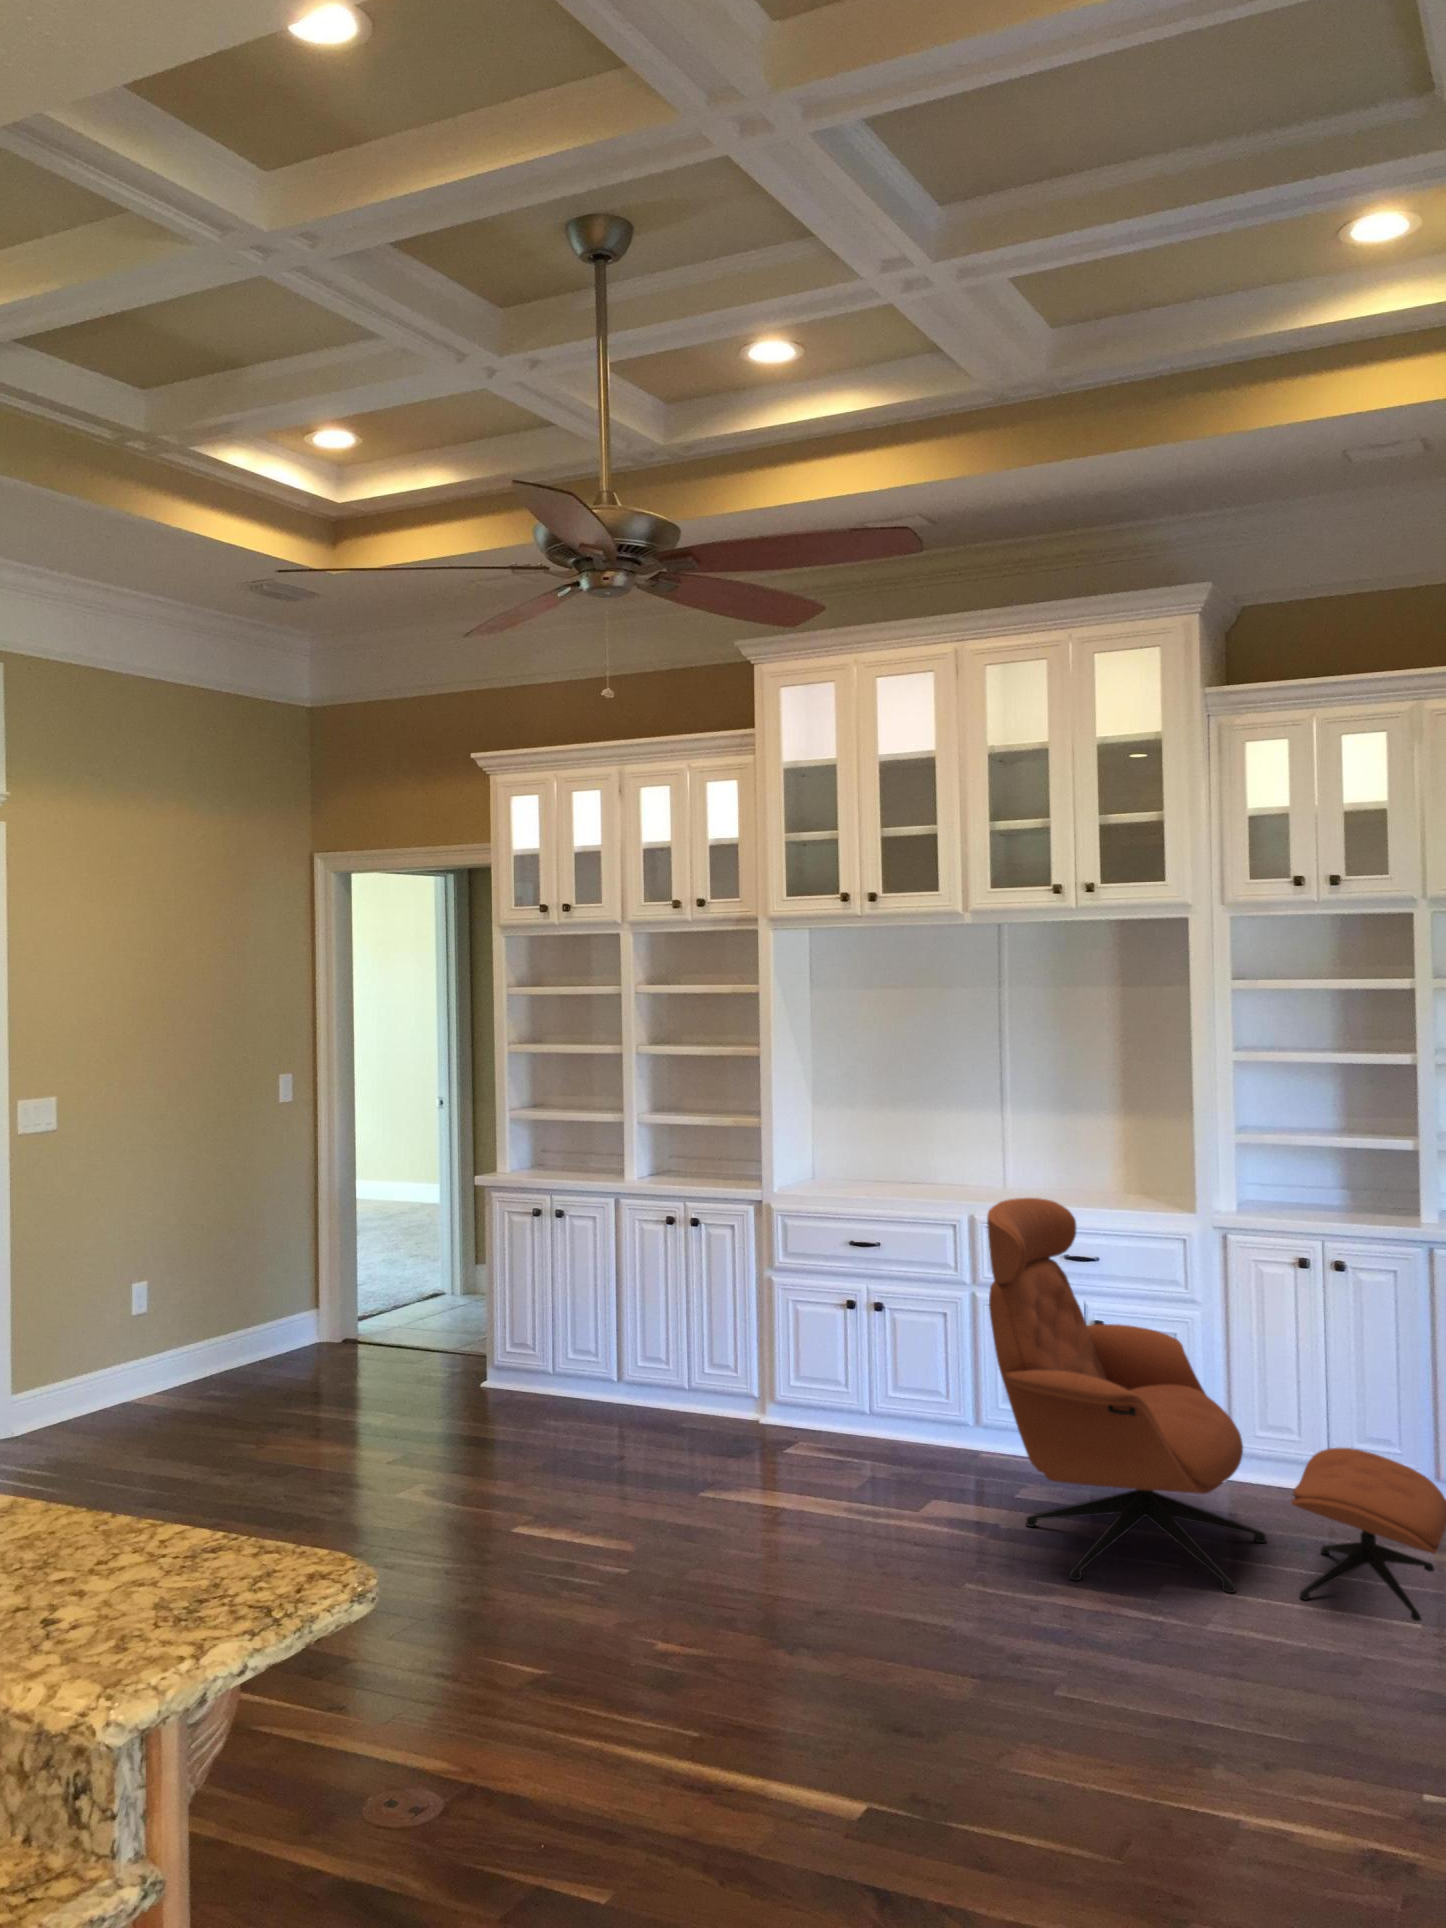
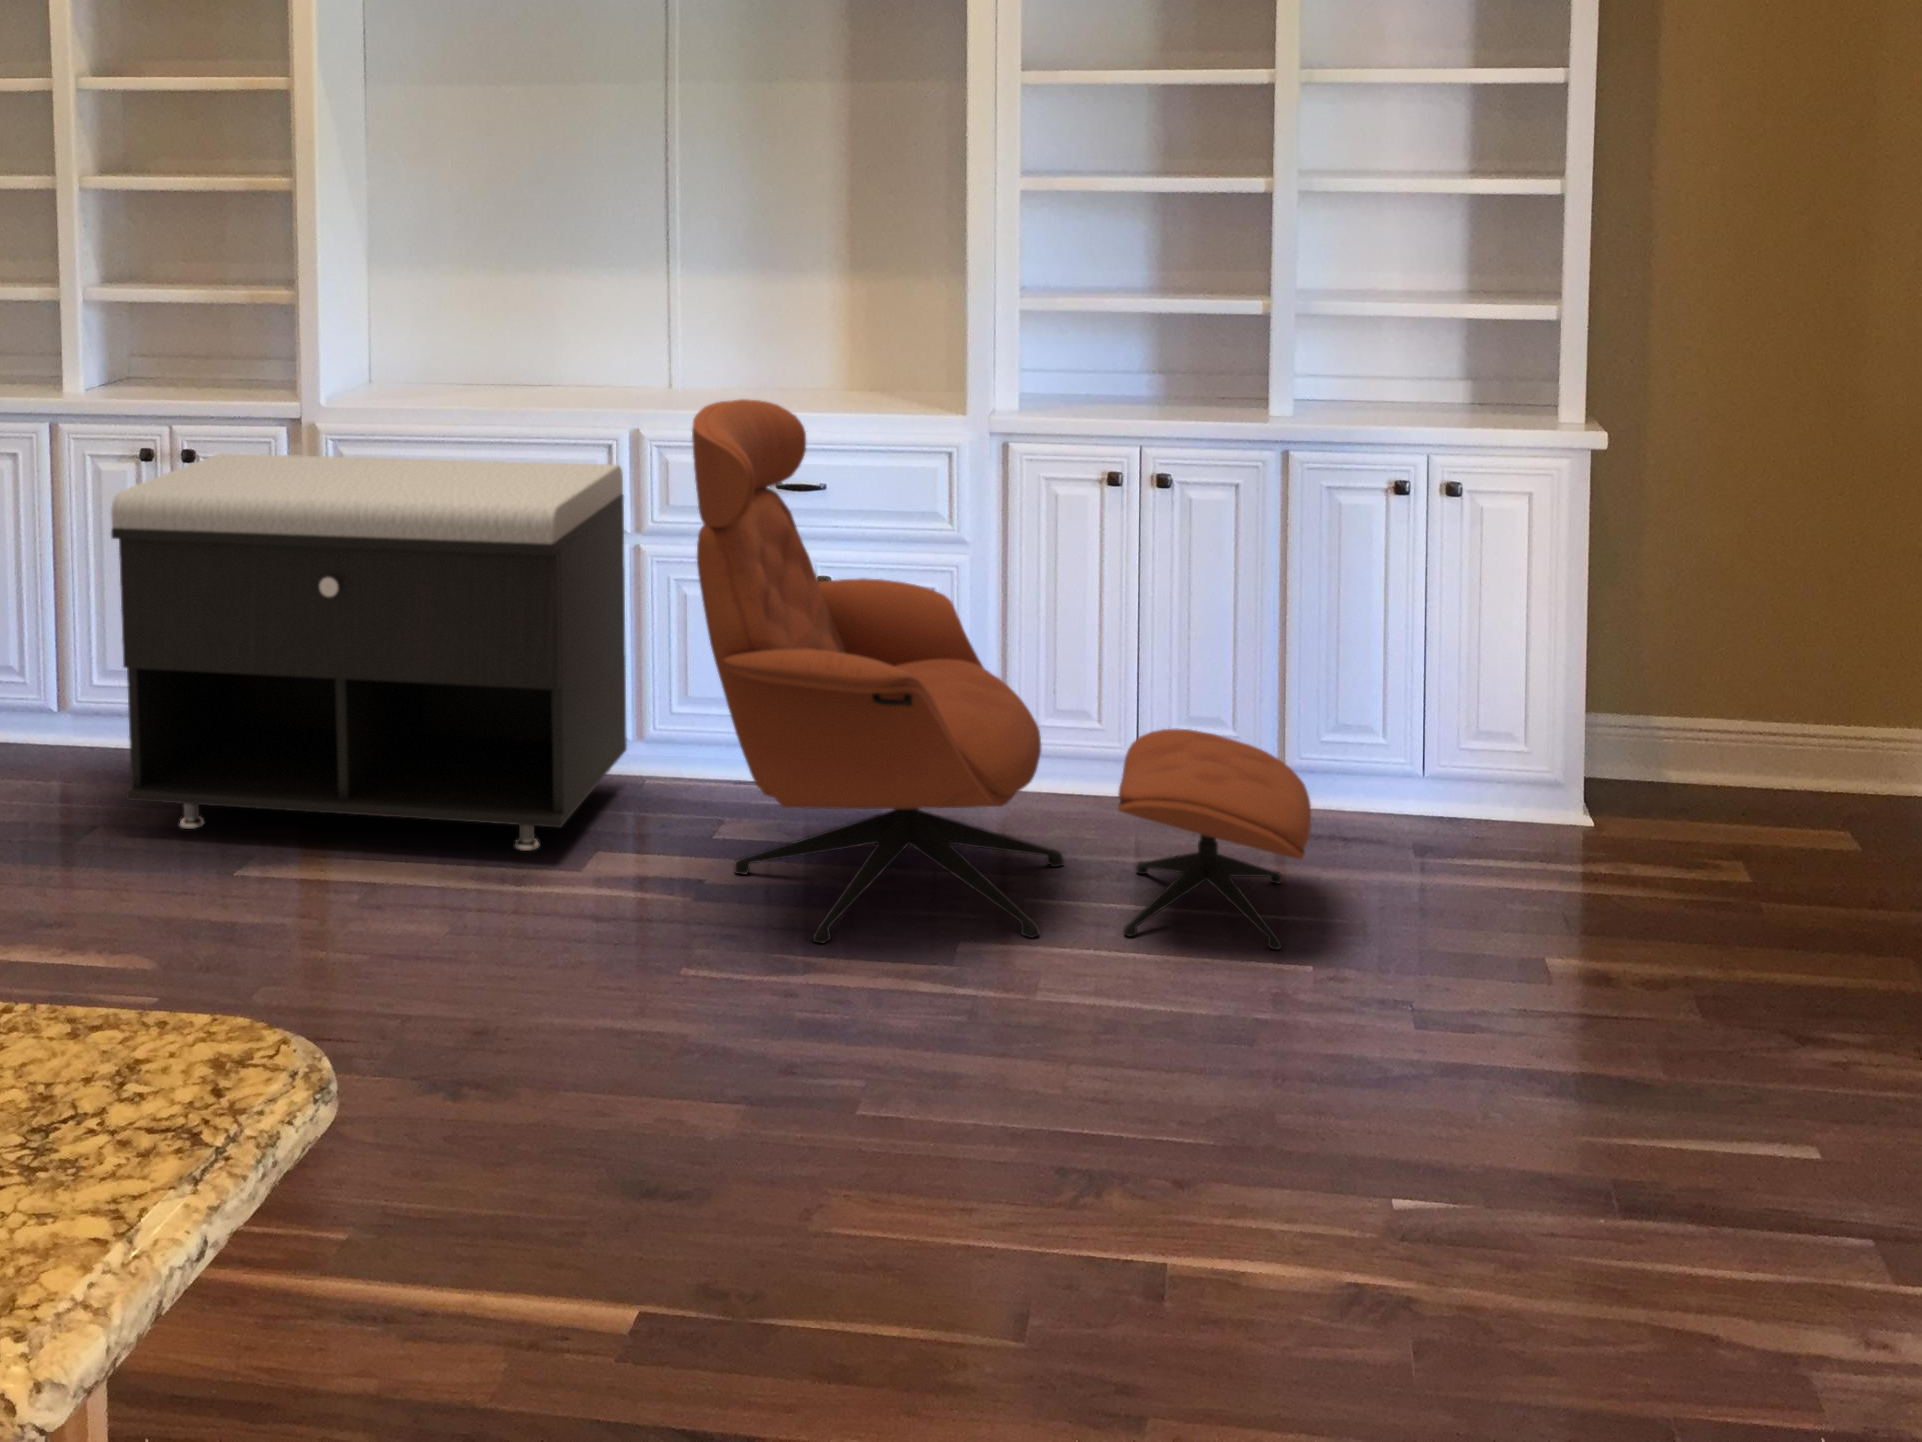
storage bench: none [634,1221,967,1497] -> present [111,453,627,851]

